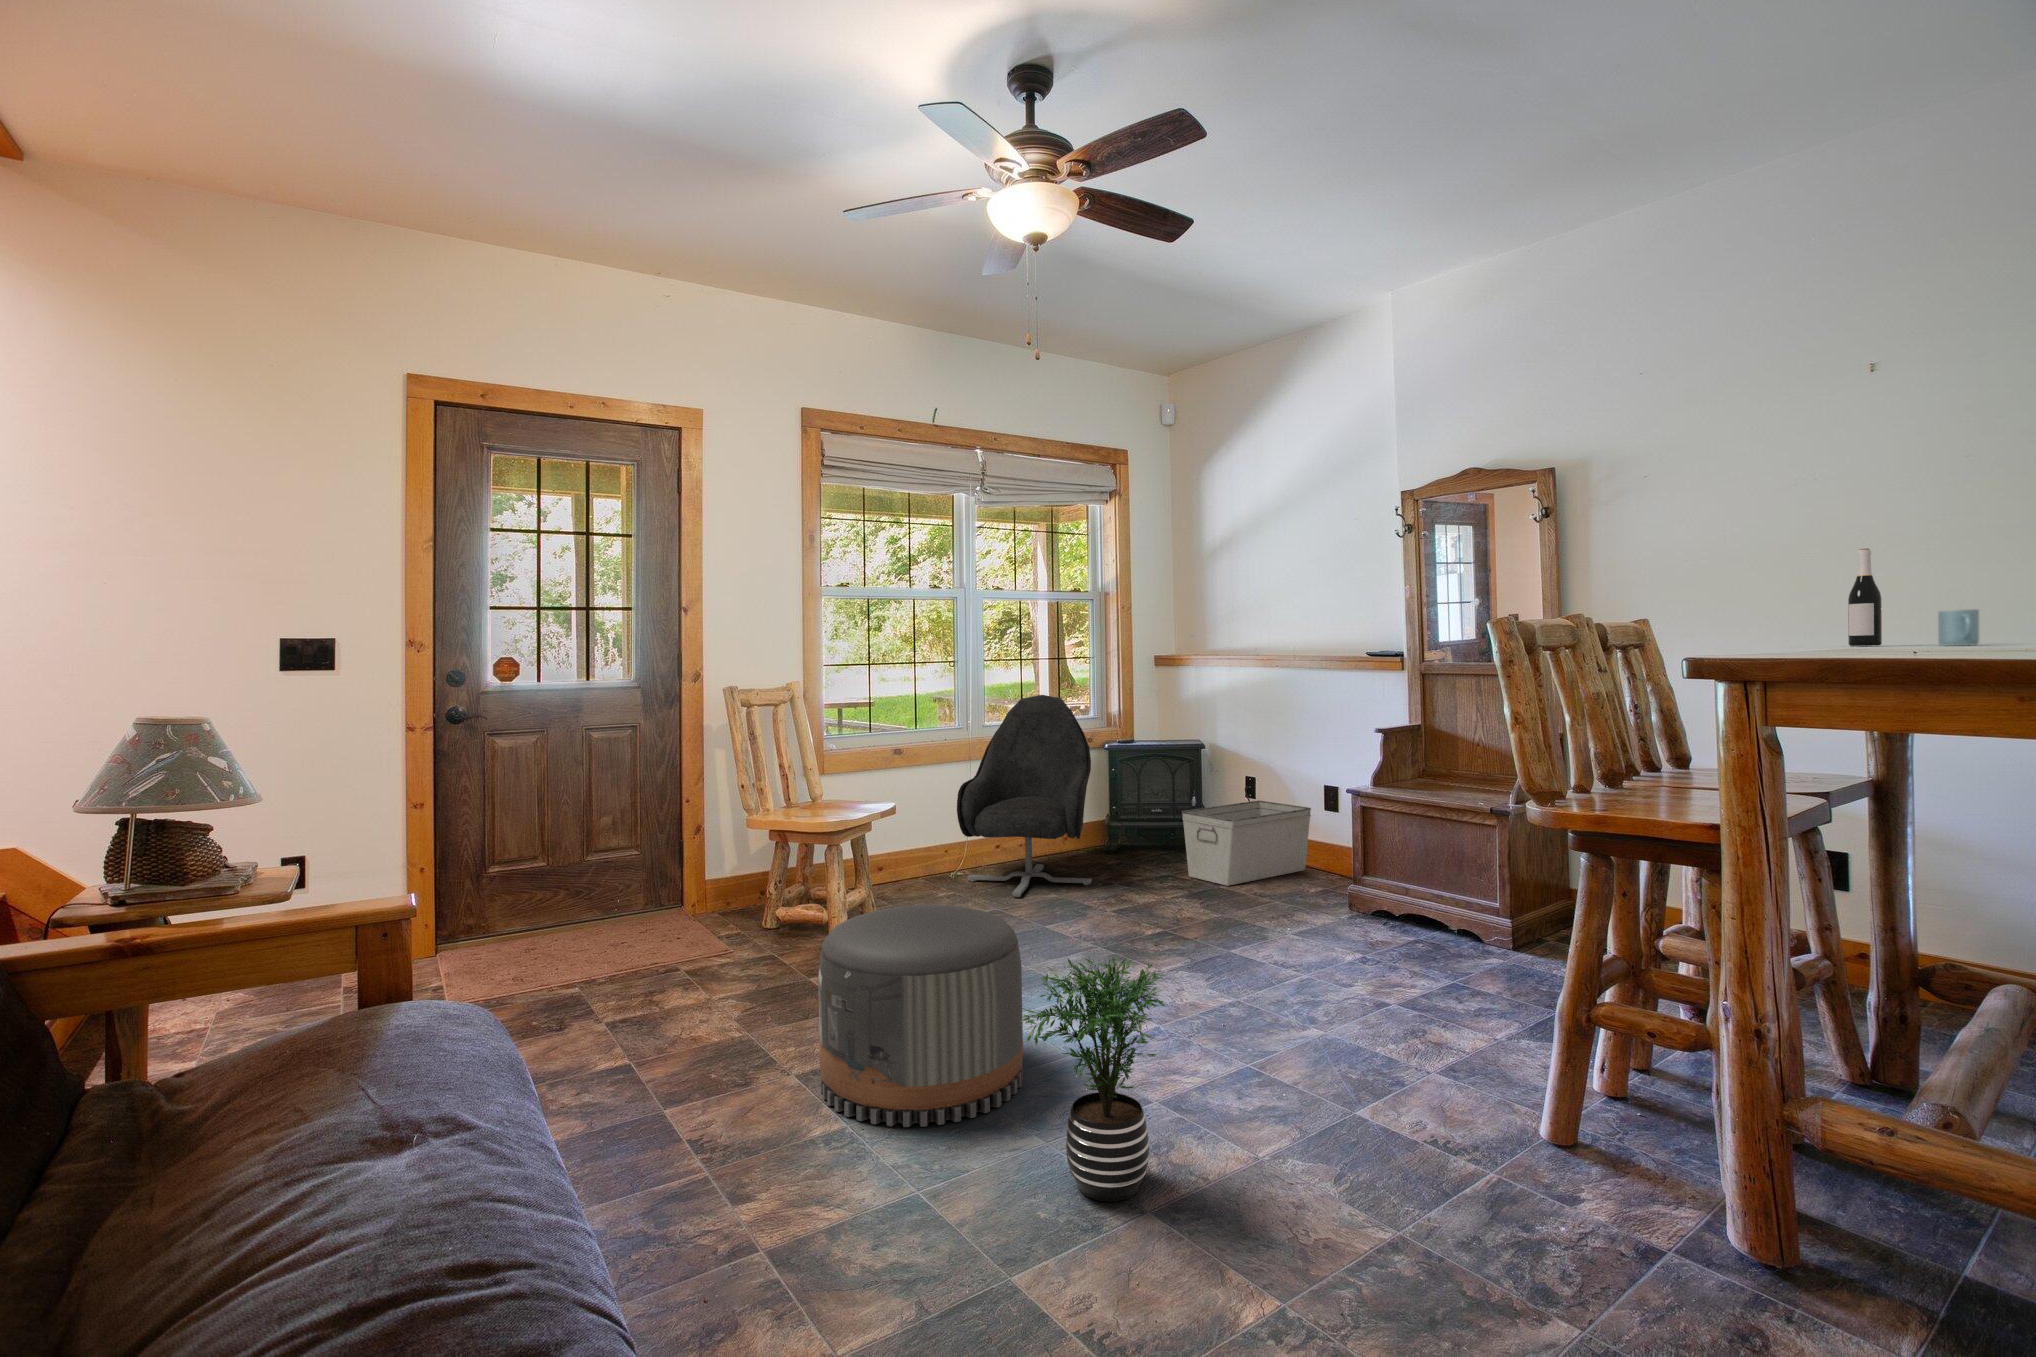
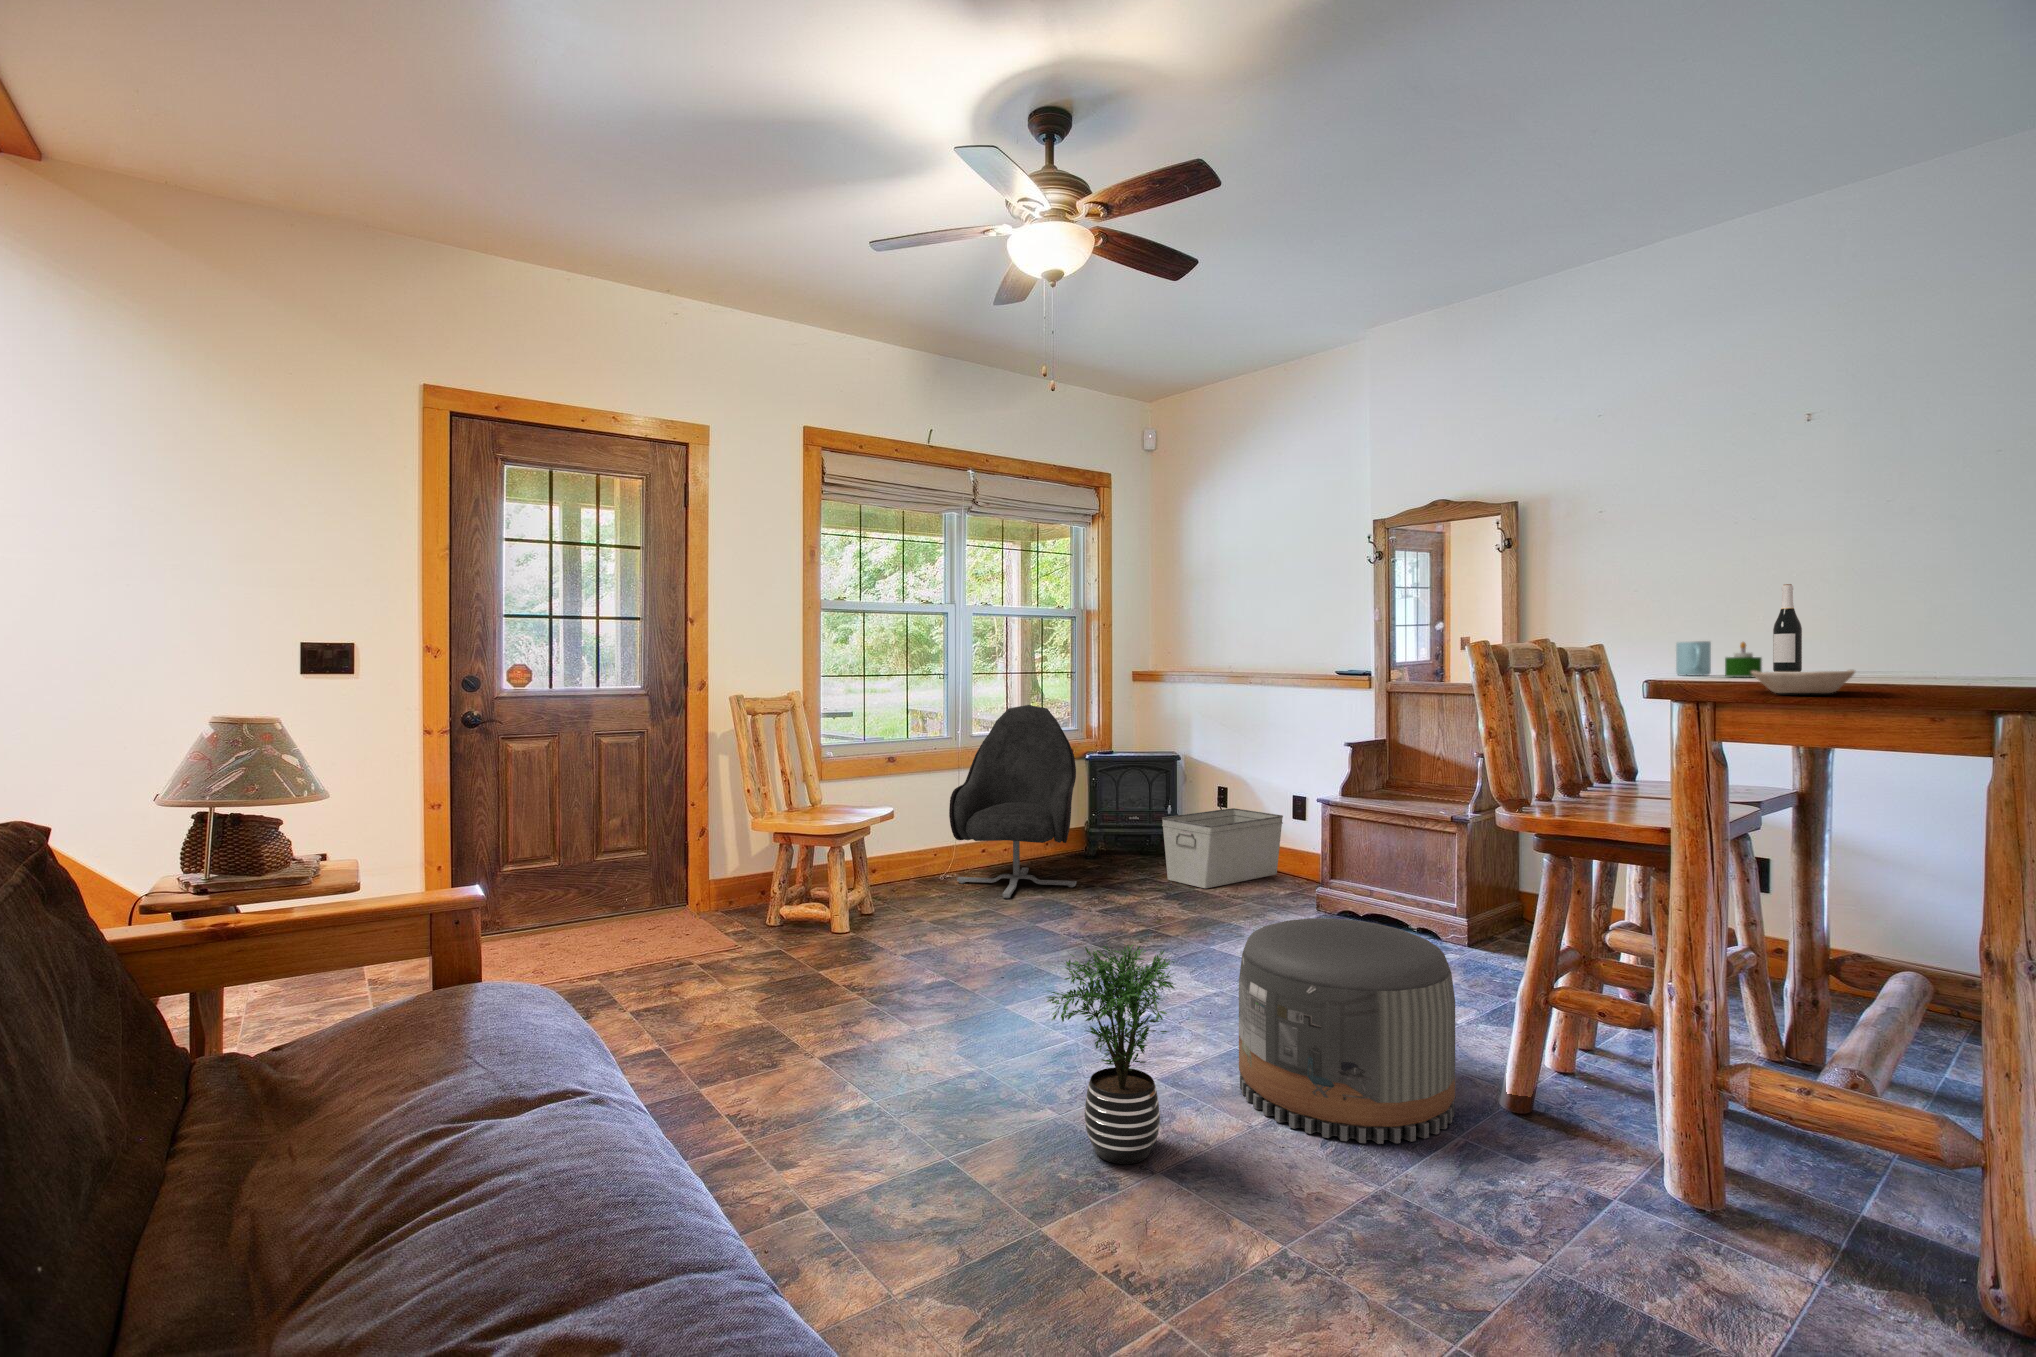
mug: present [1938,609,1979,645] -> present [1676,641,1711,675]
candle: none [1794,611,1836,651] -> present [1725,642,1762,677]
tray: none [1827,636,1958,665] -> present [1751,670,1855,693]
pouf: present [818,905,1023,1127] -> present [1239,918,1455,1144]

